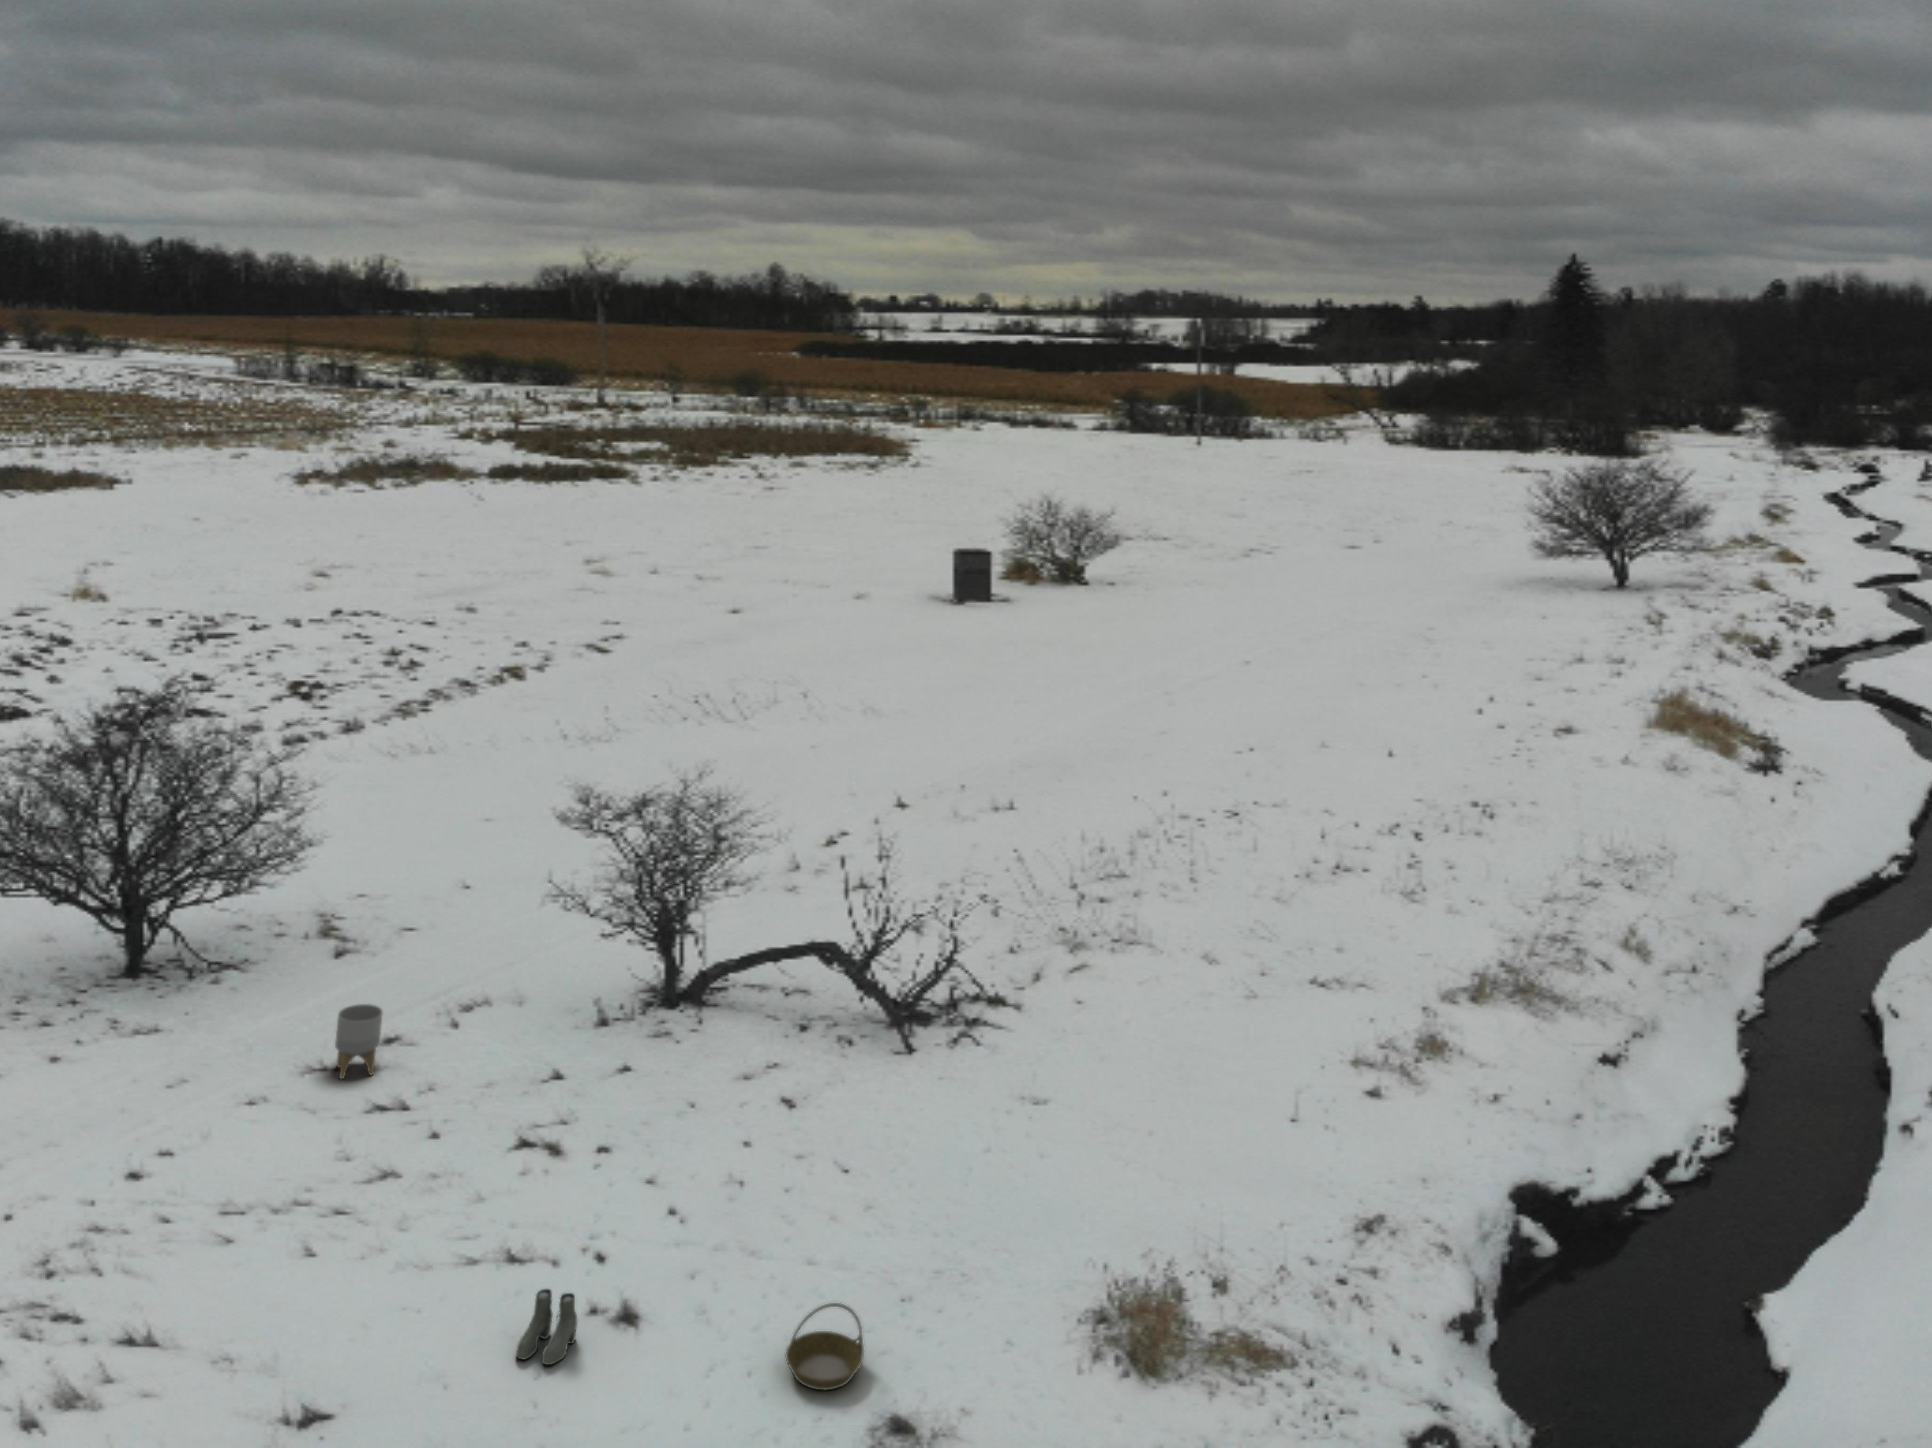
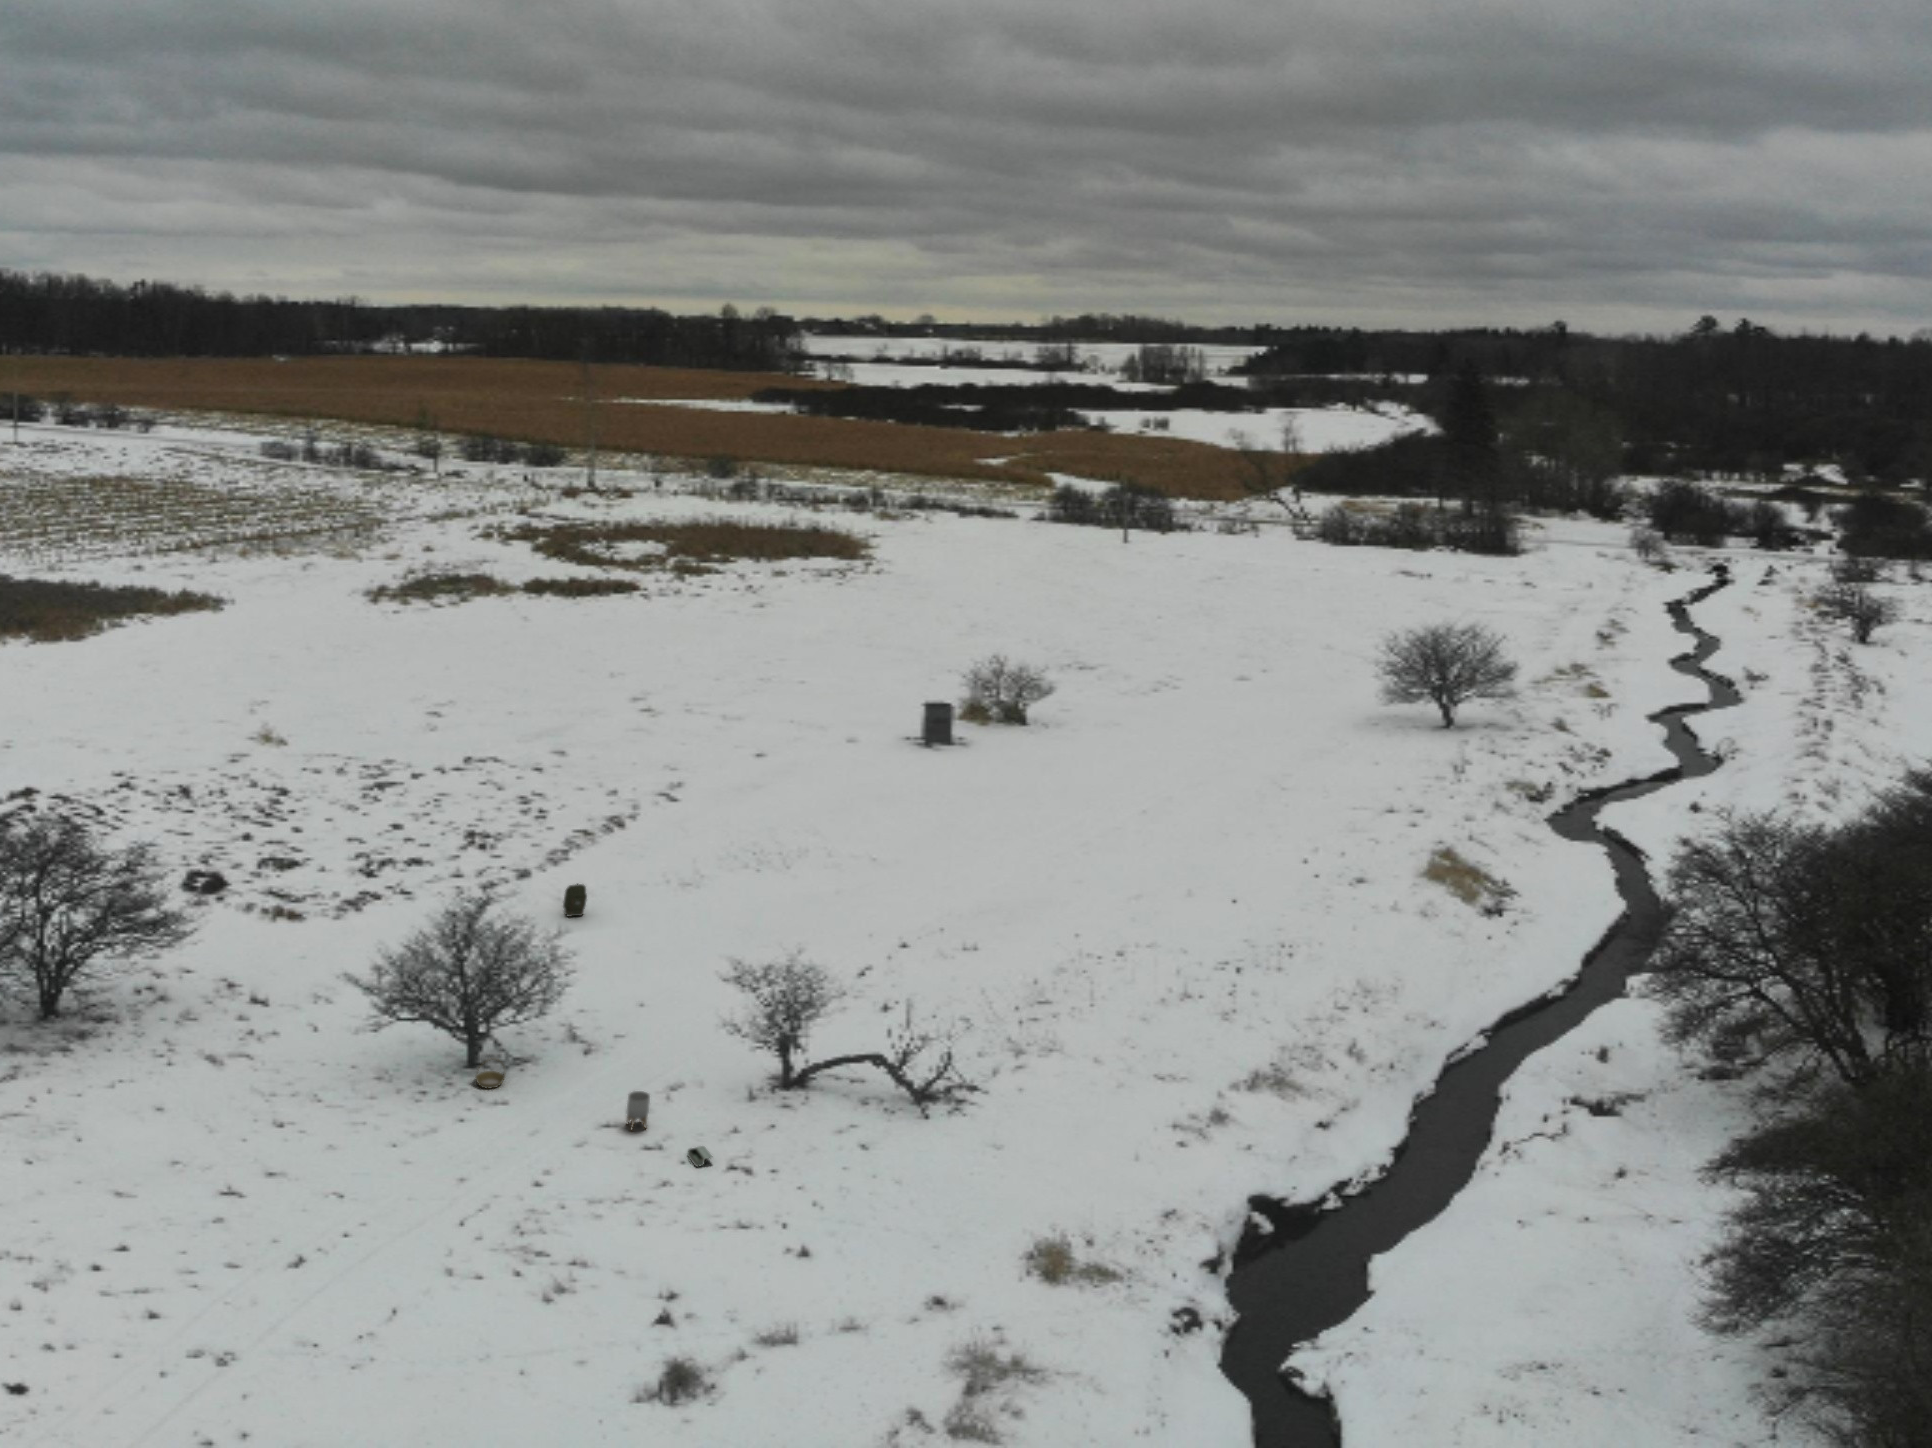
backpack: none [396,725,435,773] -> present [563,884,587,917]
toolbox: none [434,1104,480,1145] -> present [688,1146,712,1167]
boots: present [516,1289,577,1365] -> none [764,1235,789,1268]
basket: present [786,1303,864,1390] -> present [475,1070,505,1088]

